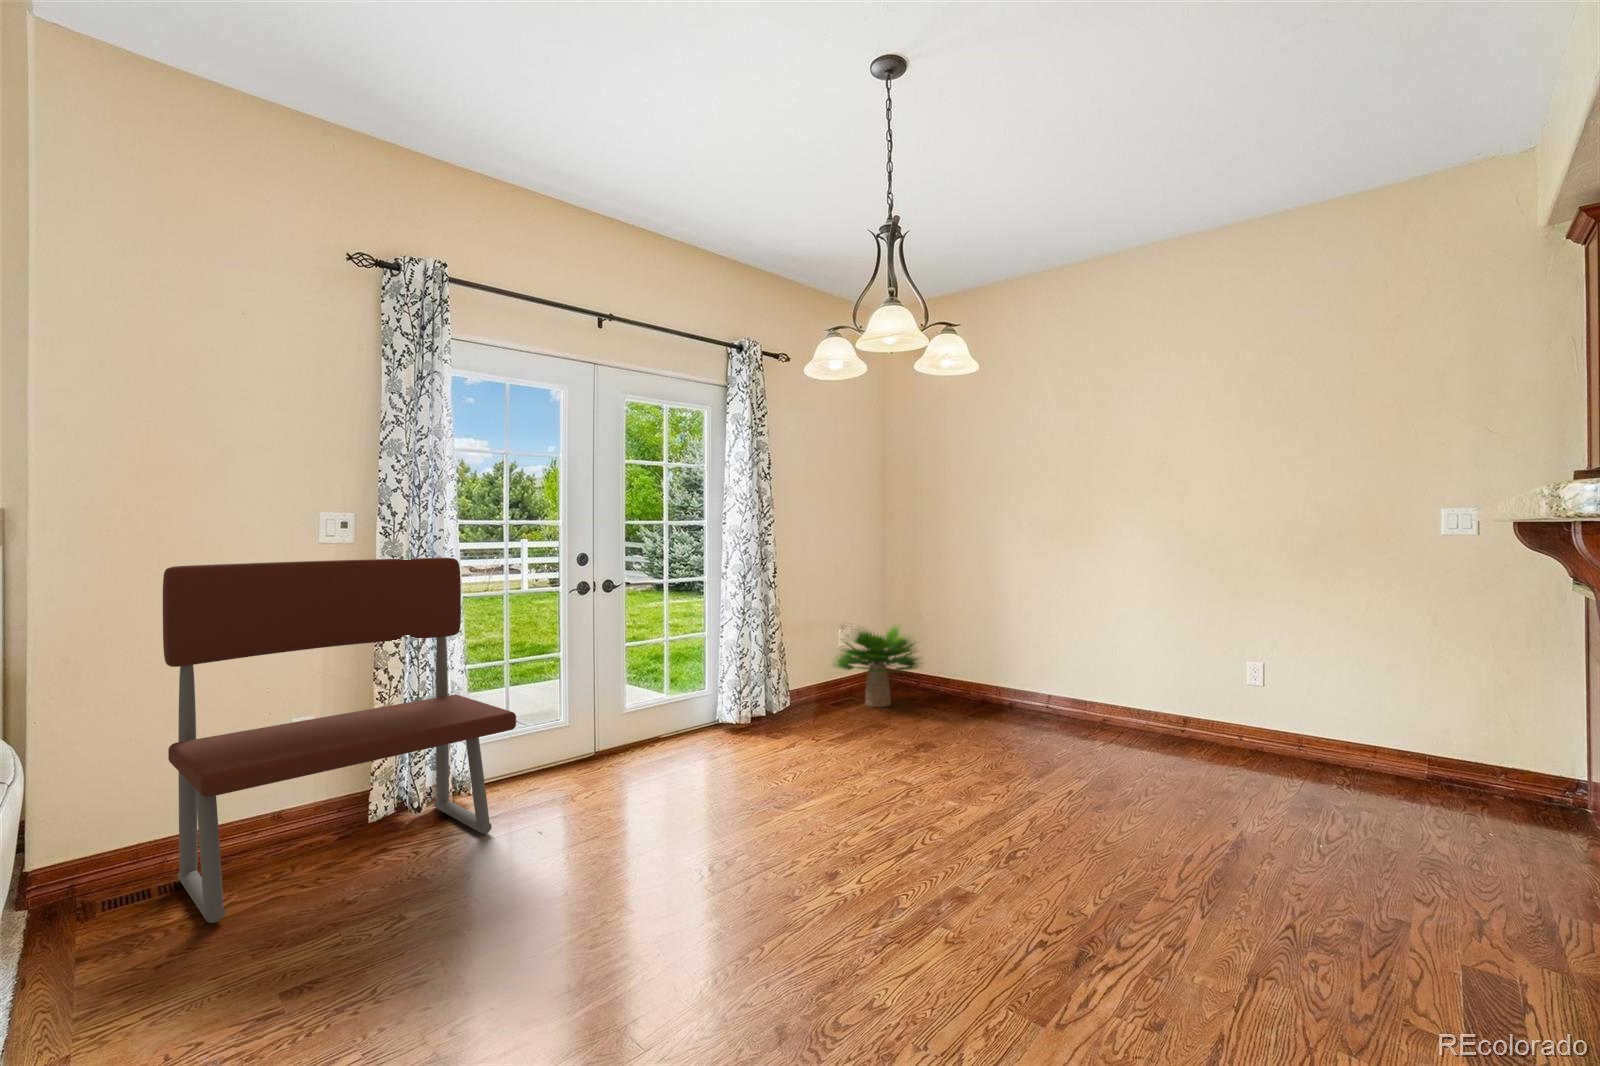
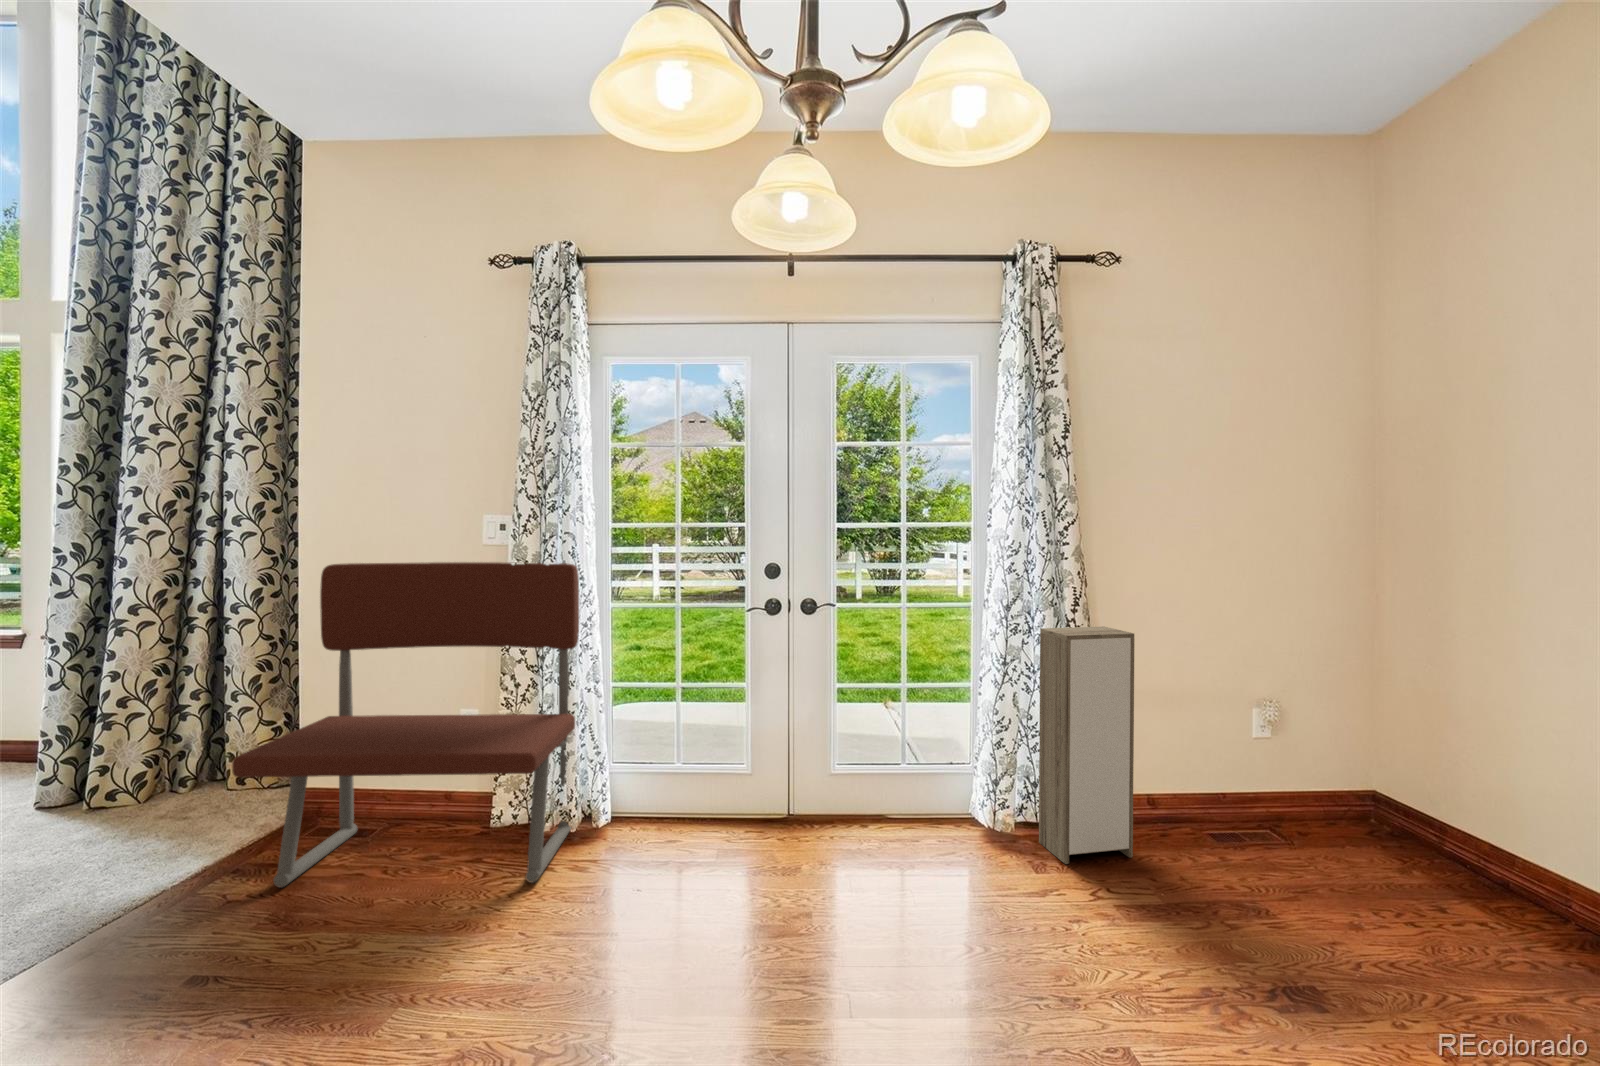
storage cabinet: none [764,586,814,729] -> present [1039,627,1135,864]
potted plant: present [834,627,919,707] -> none [1196,707,1425,877]

